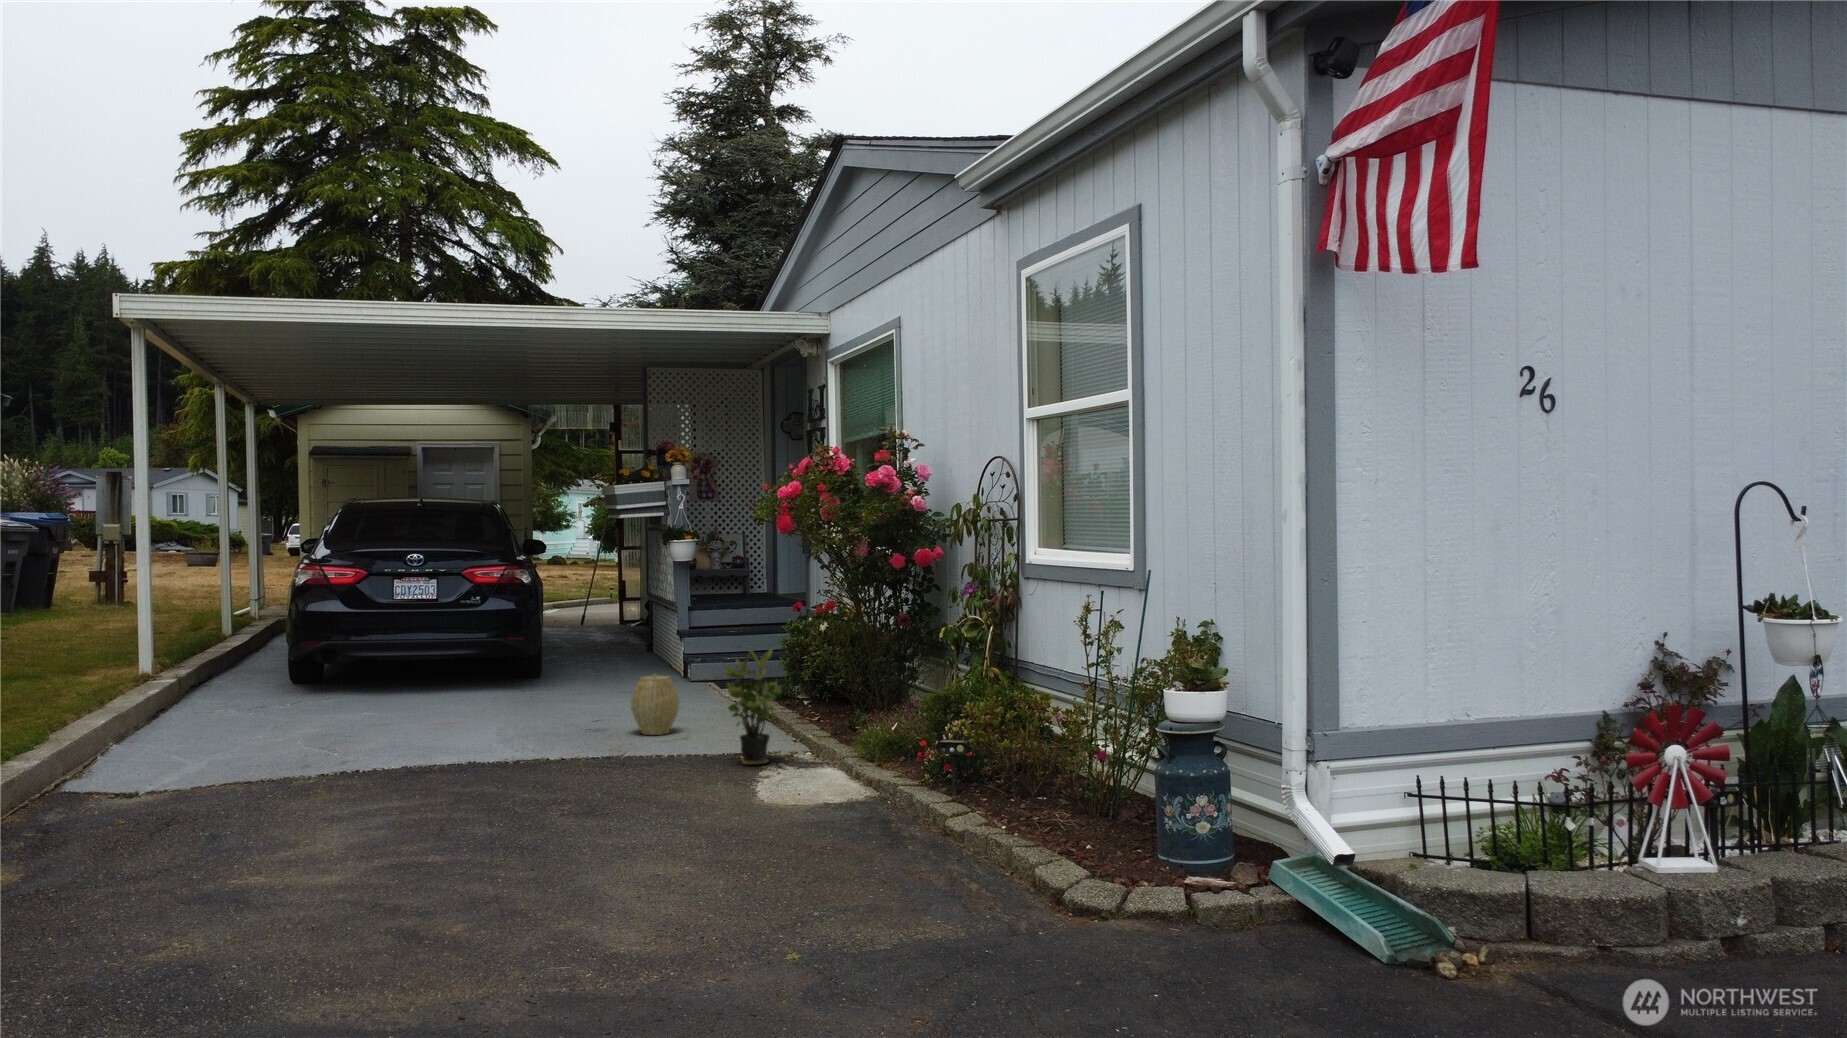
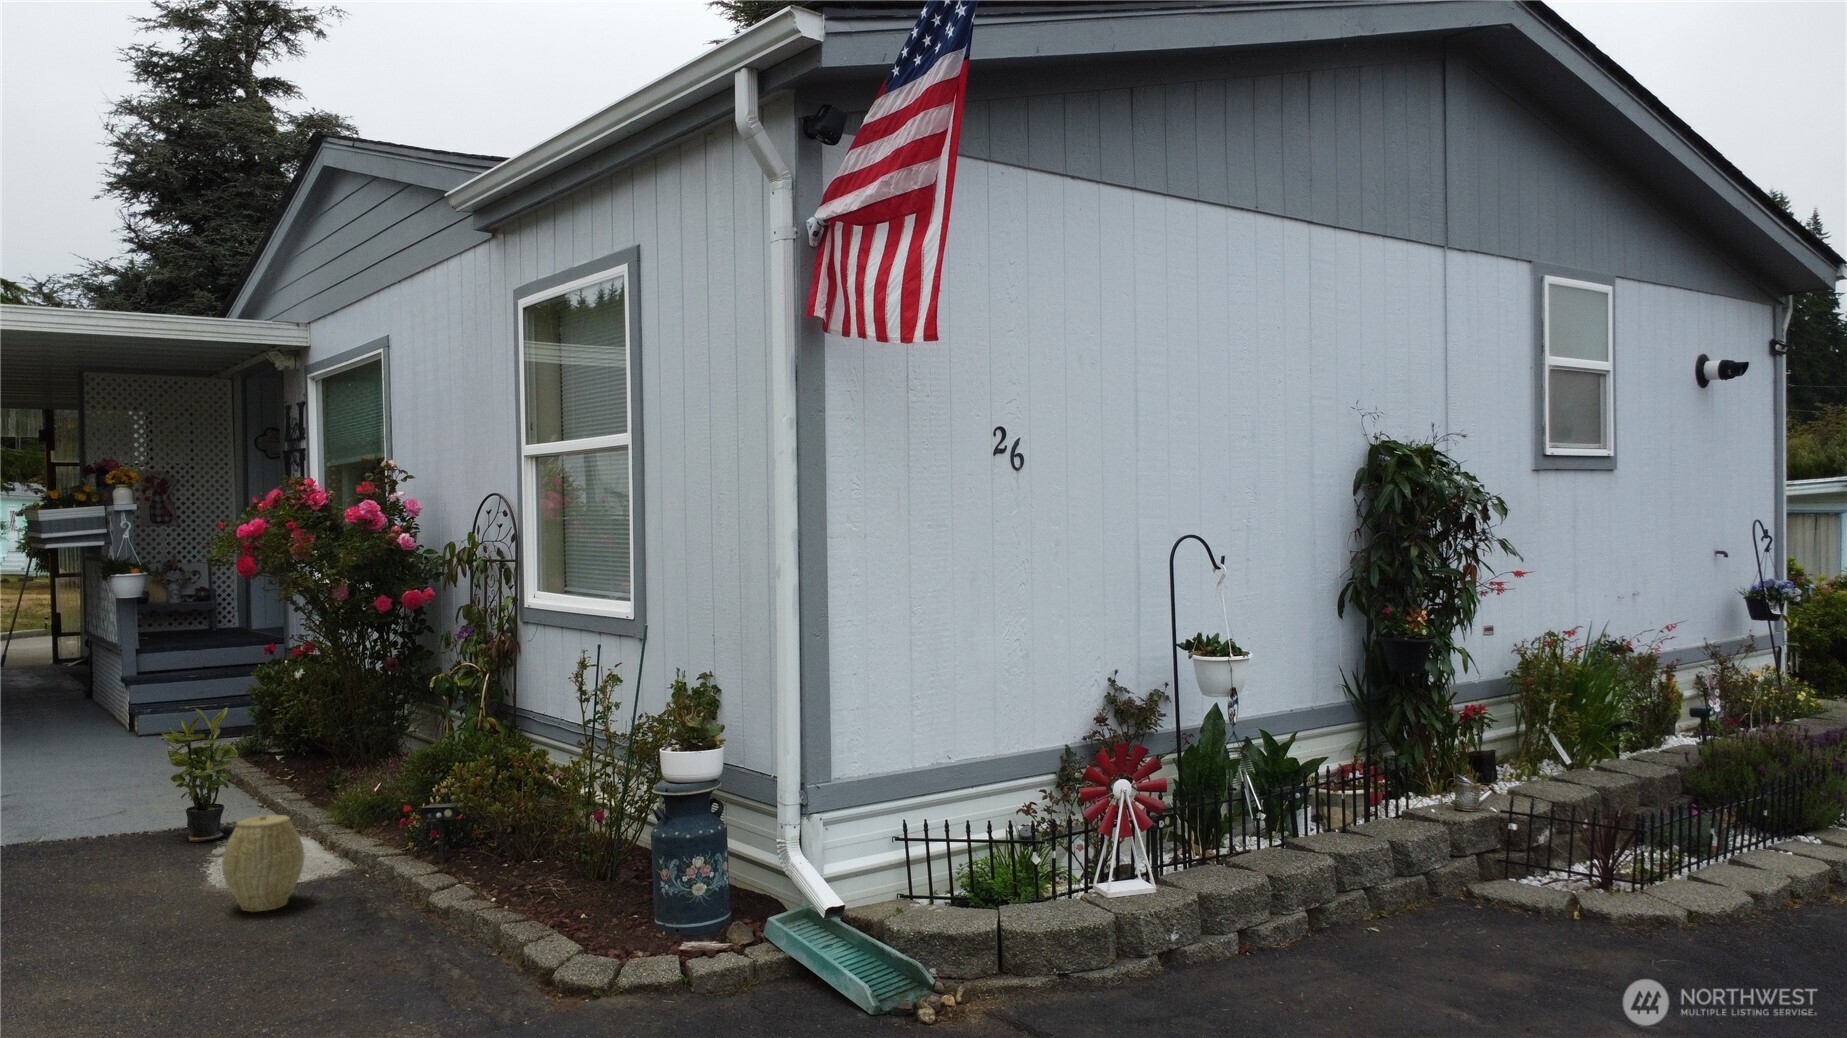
woven basket: present [631,674,680,735] -> present [222,815,305,912]

